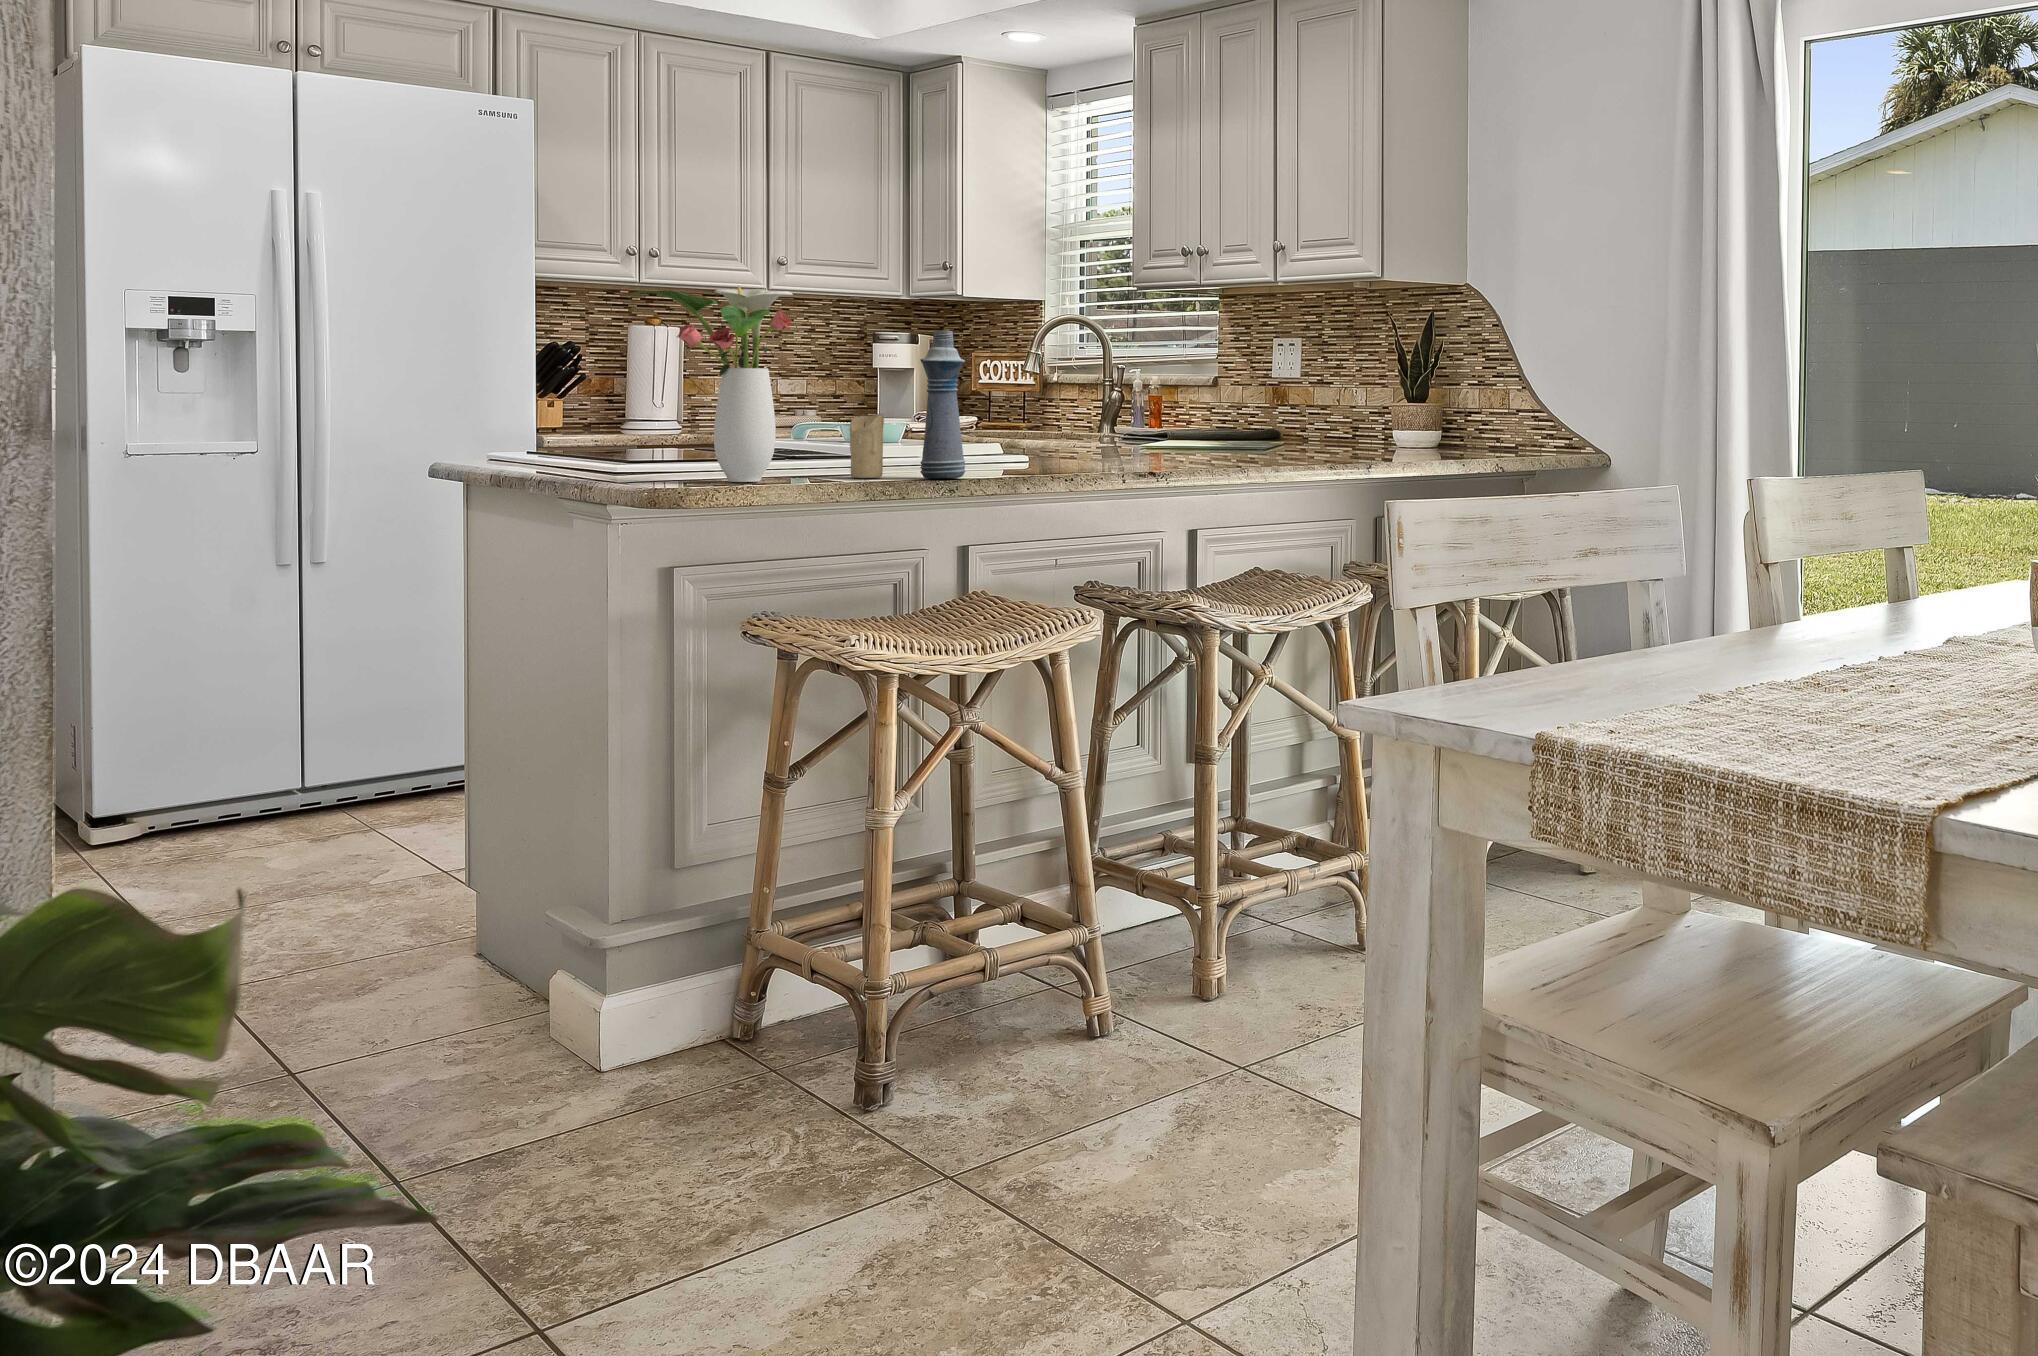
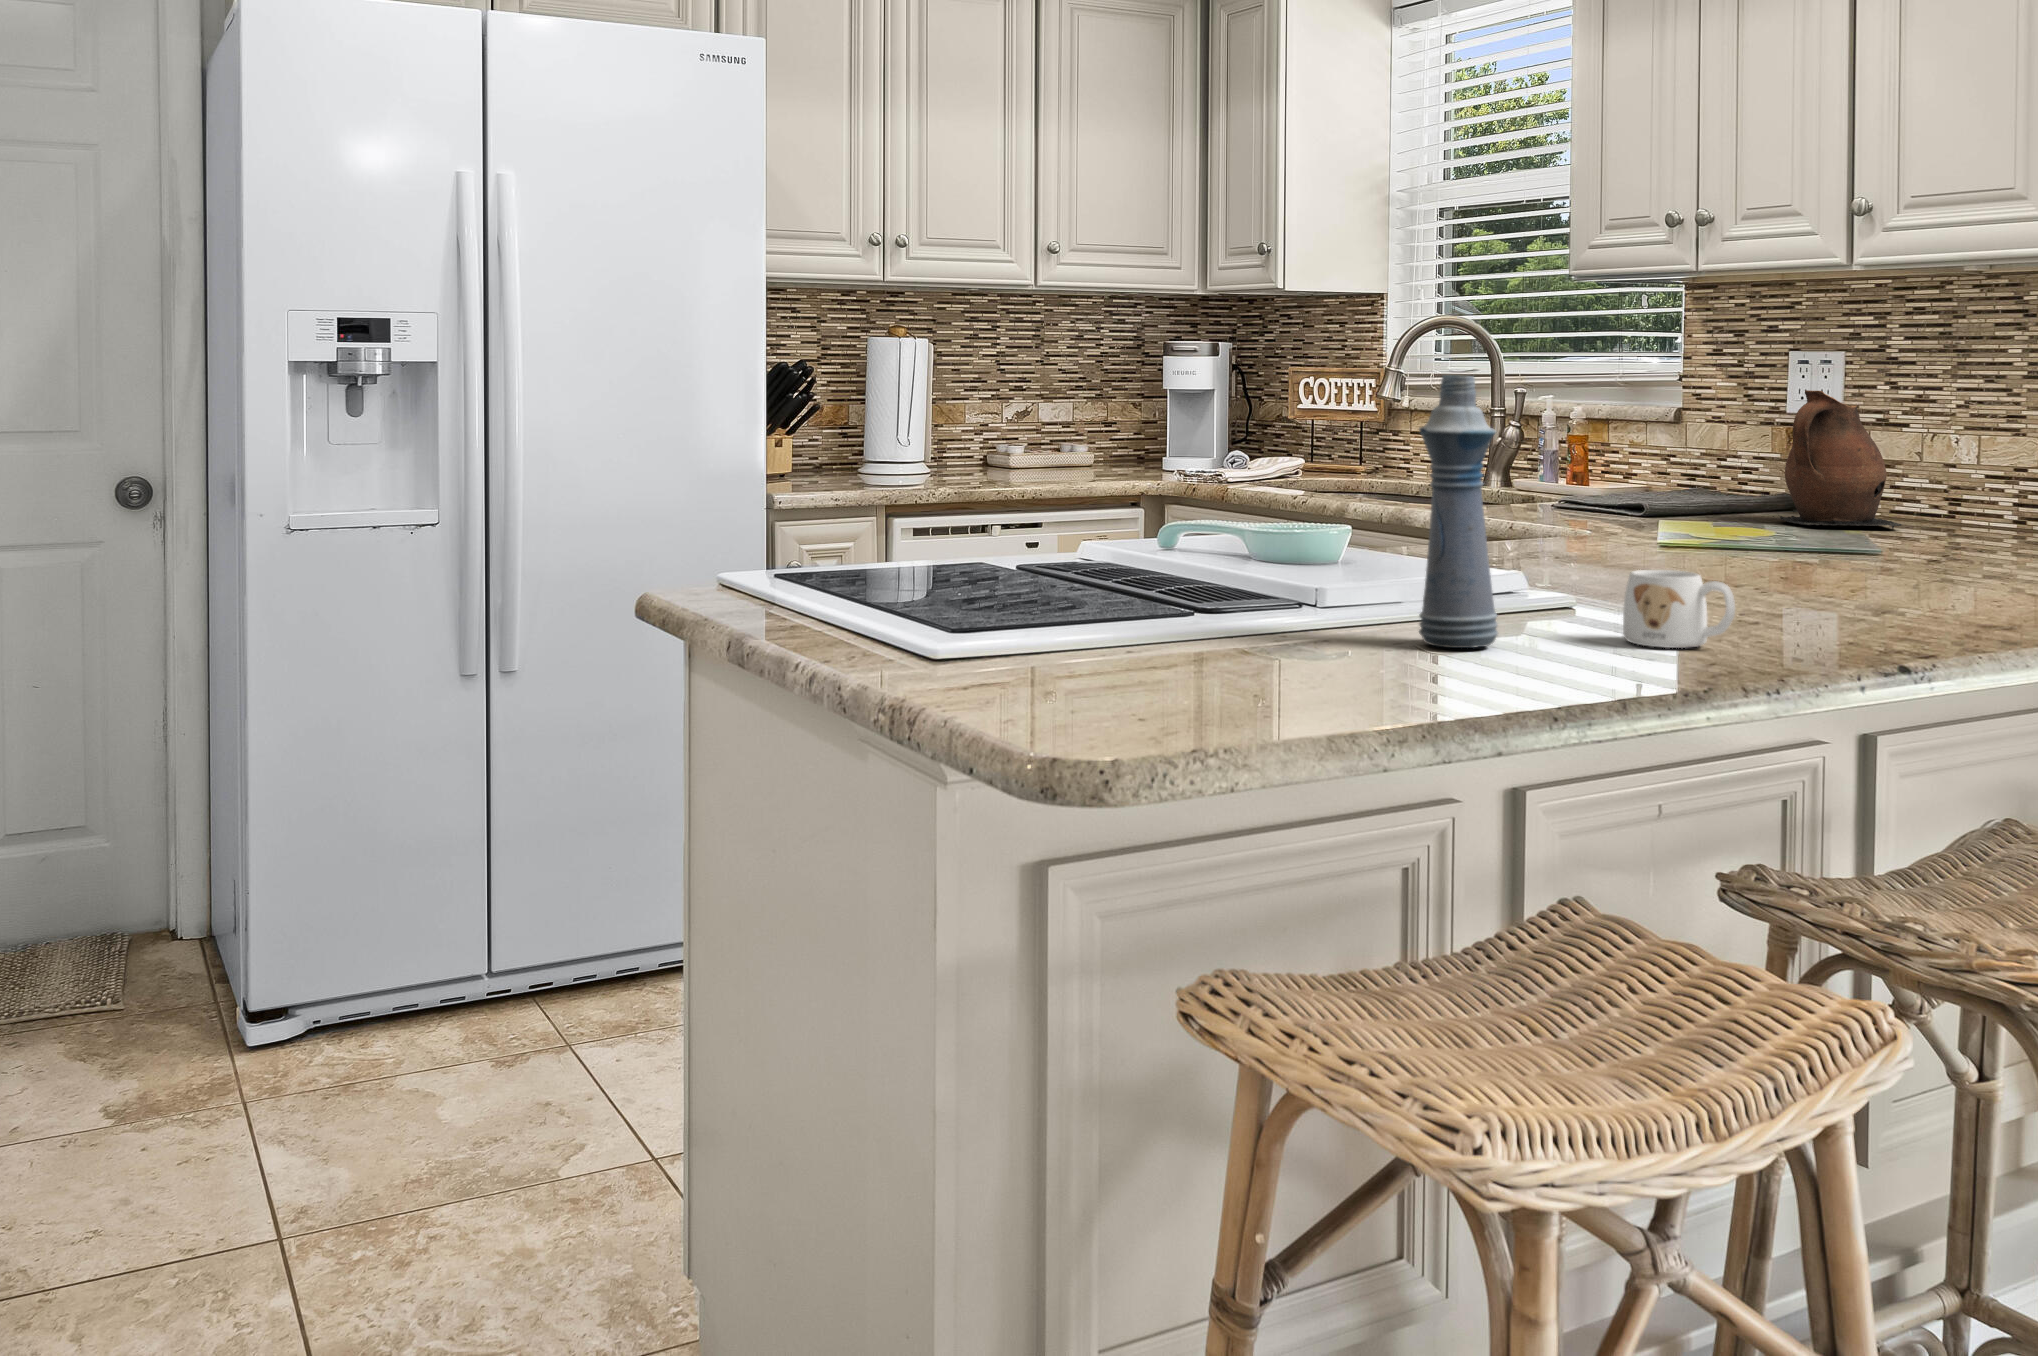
flower arrangement: present [629,286,793,482] -> none [945,300,1219,659]
ceramic pitcher: none [1255,361,1328,446] -> present [1773,390,1902,528]
candle: present [849,414,884,478] -> none [1296,525,1355,644]
mug: none [1042,439,1097,478] -> present [1623,570,1735,648]

